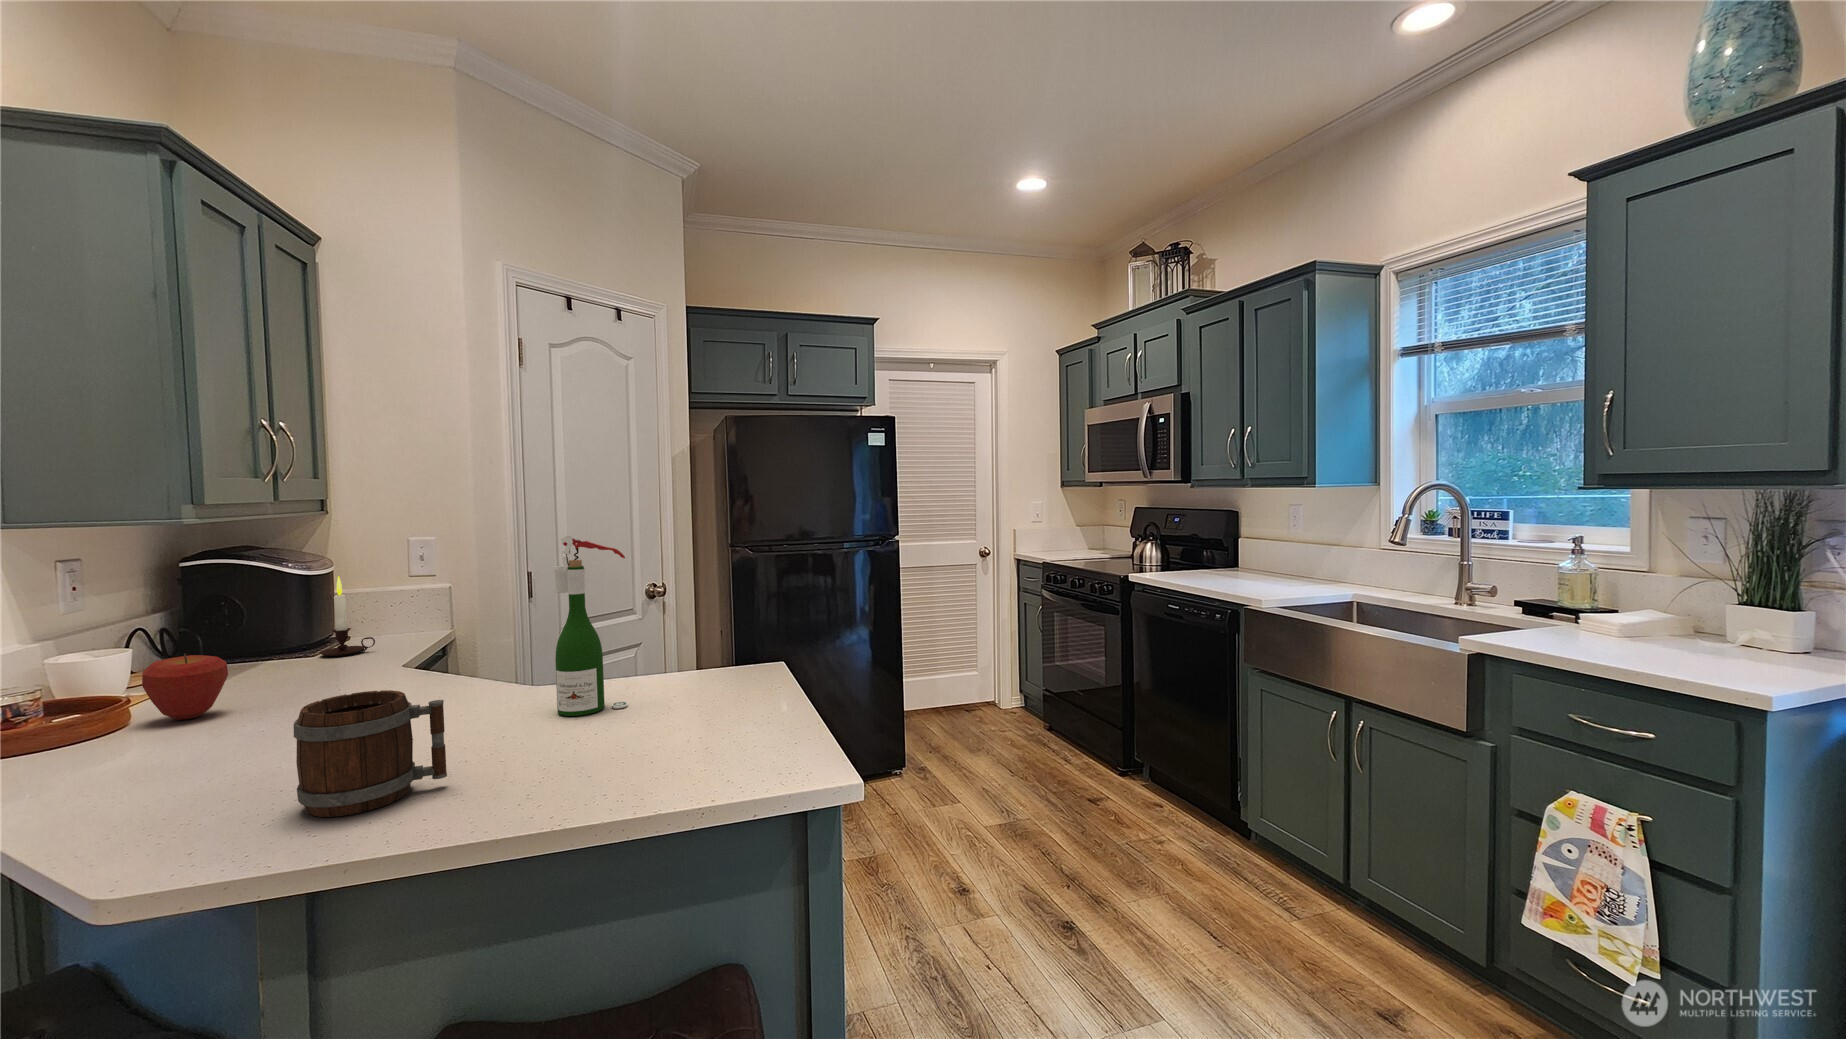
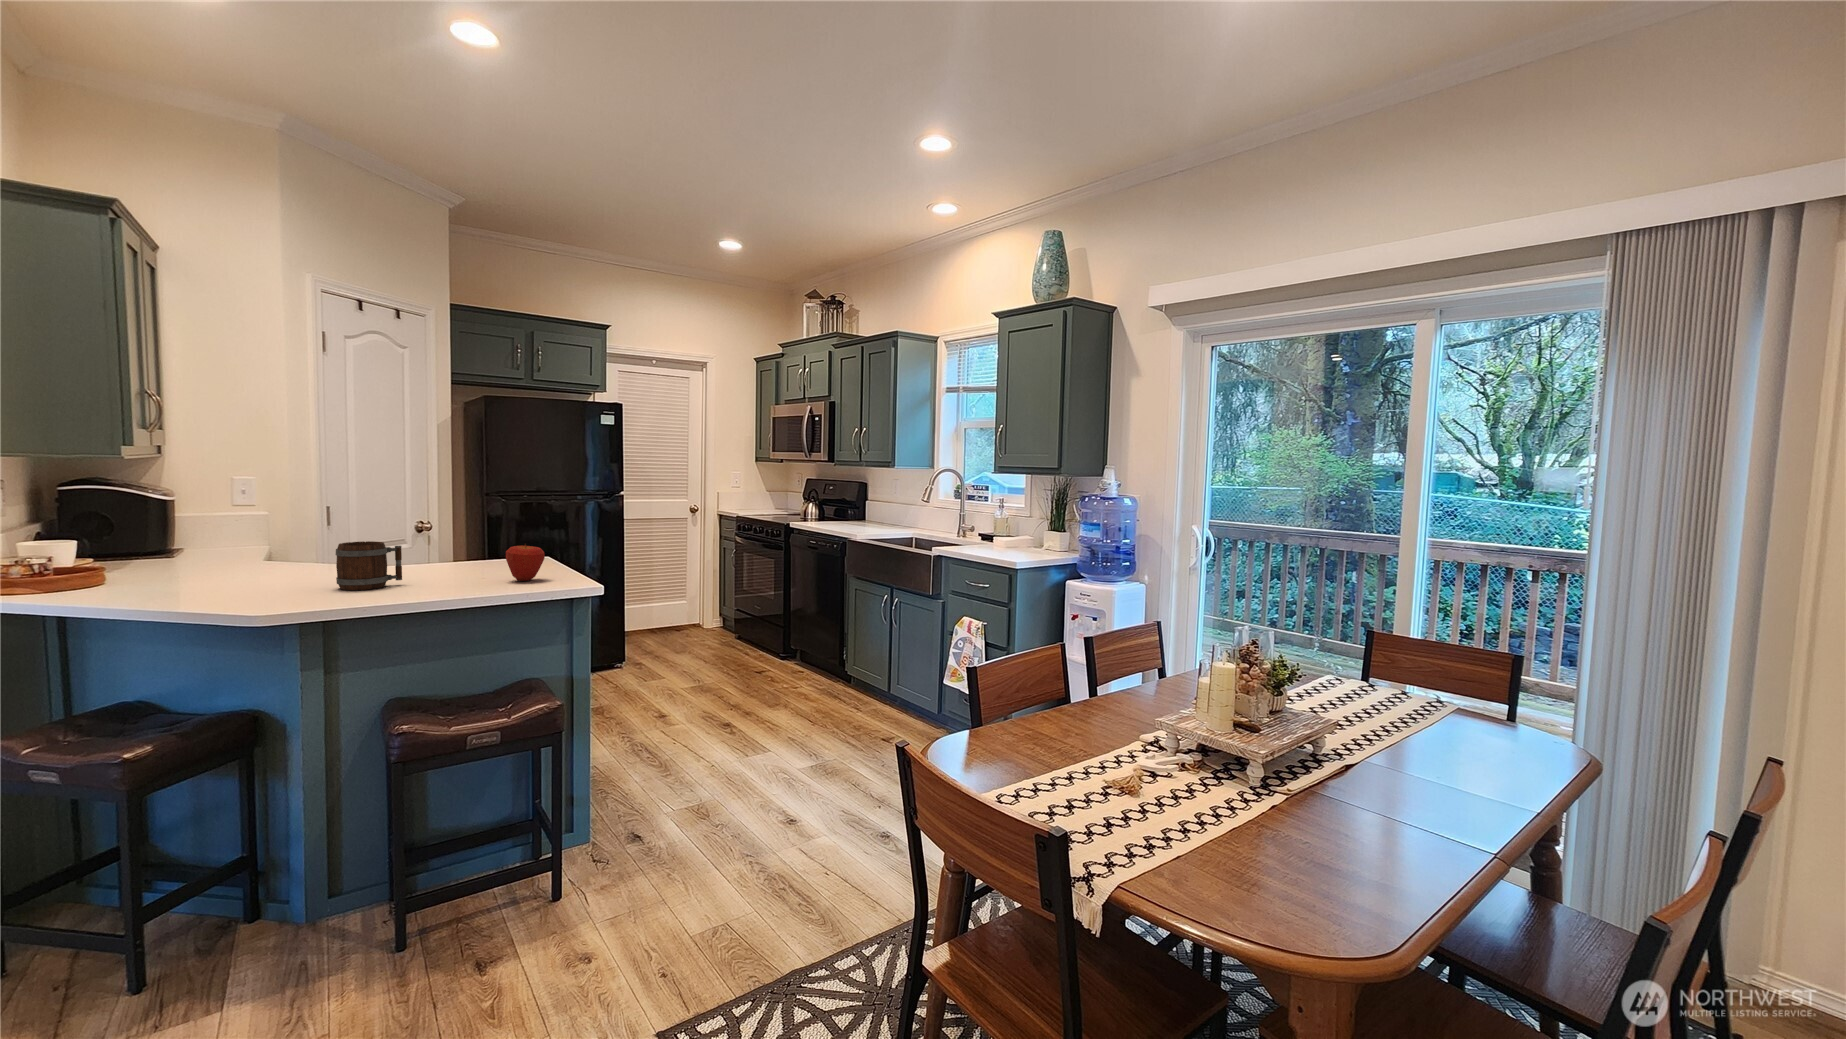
wine bottle: present [554,536,628,716] -> none [425,476,468,570]
candle: present [319,576,375,656] -> none [198,501,240,555]
apple: present [142,653,228,720] -> present [506,544,545,581]

